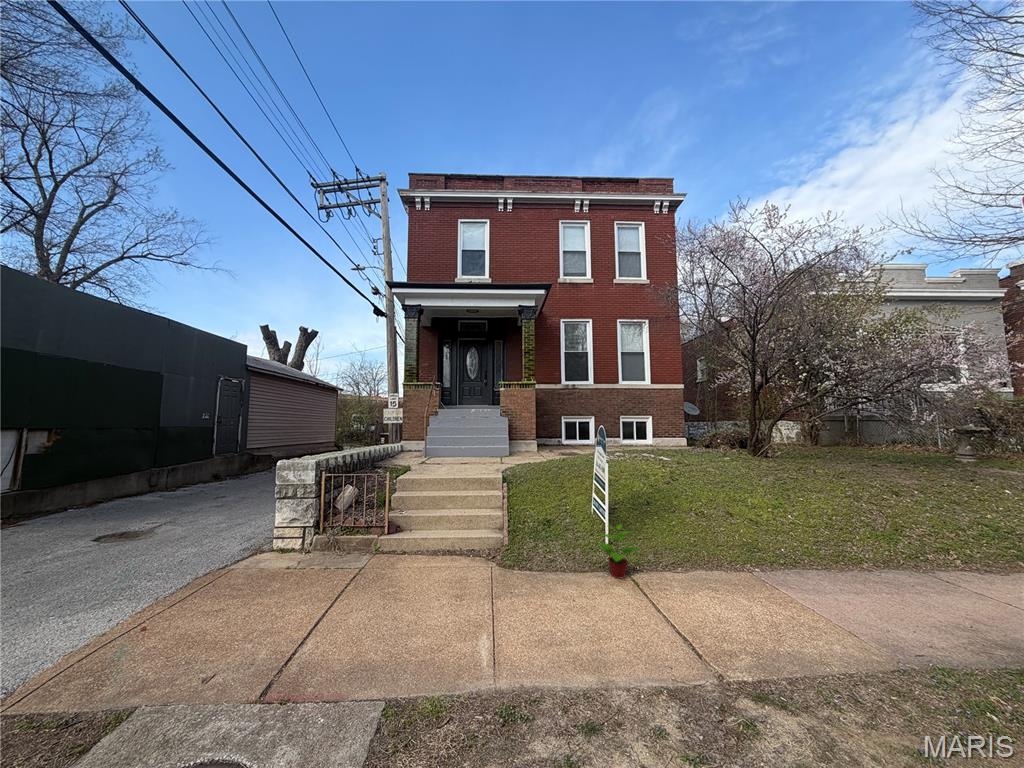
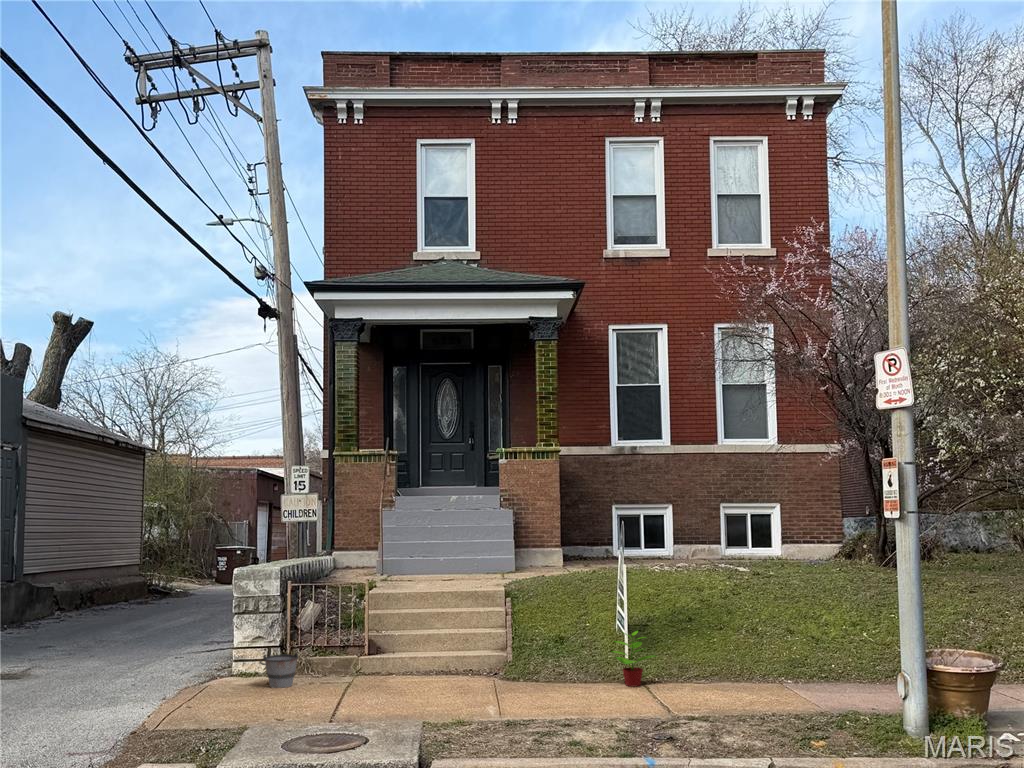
bucket: none [286,535,325,572] -> present [260,652,298,688]

